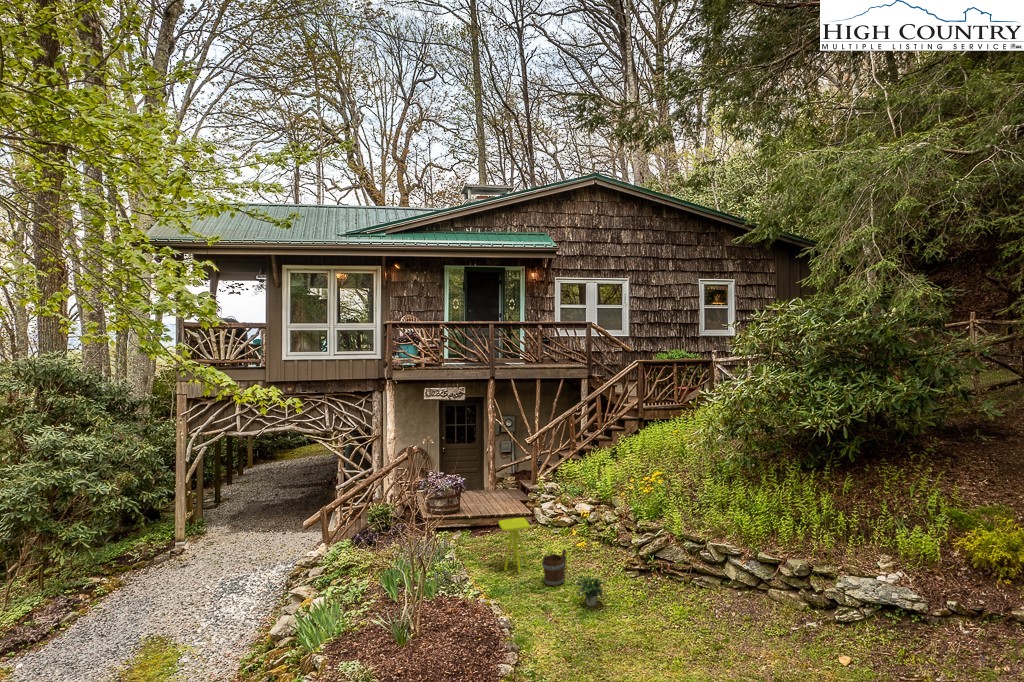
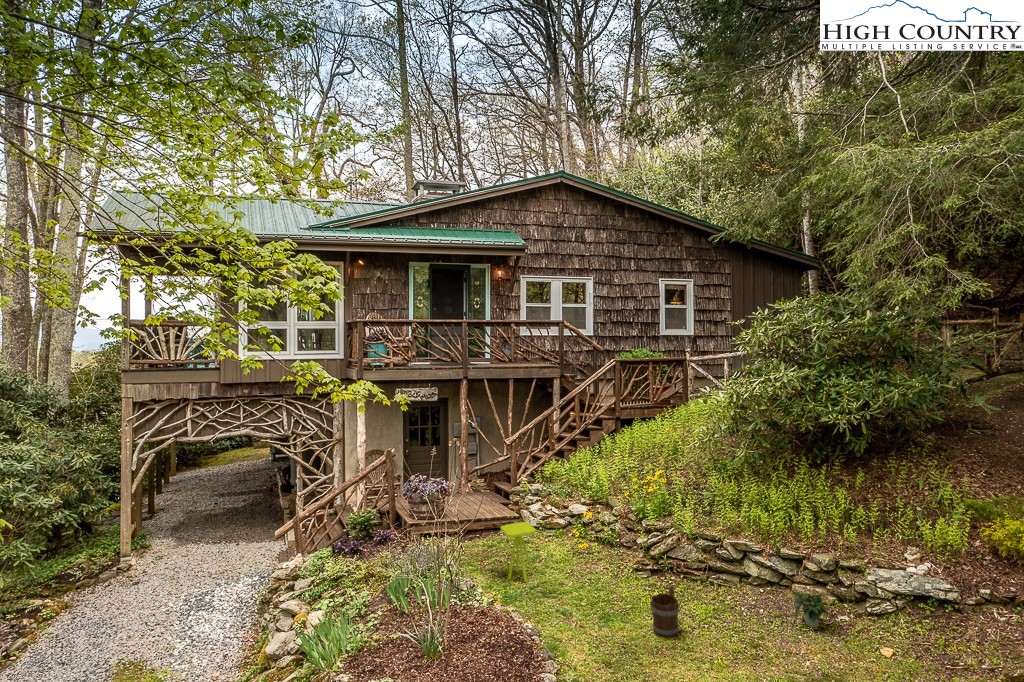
bucket: present [542,549,566,587] -> present [650,586,680,637]
potted plant: present [575,576,605,606] -> present [789,592,832,627]

